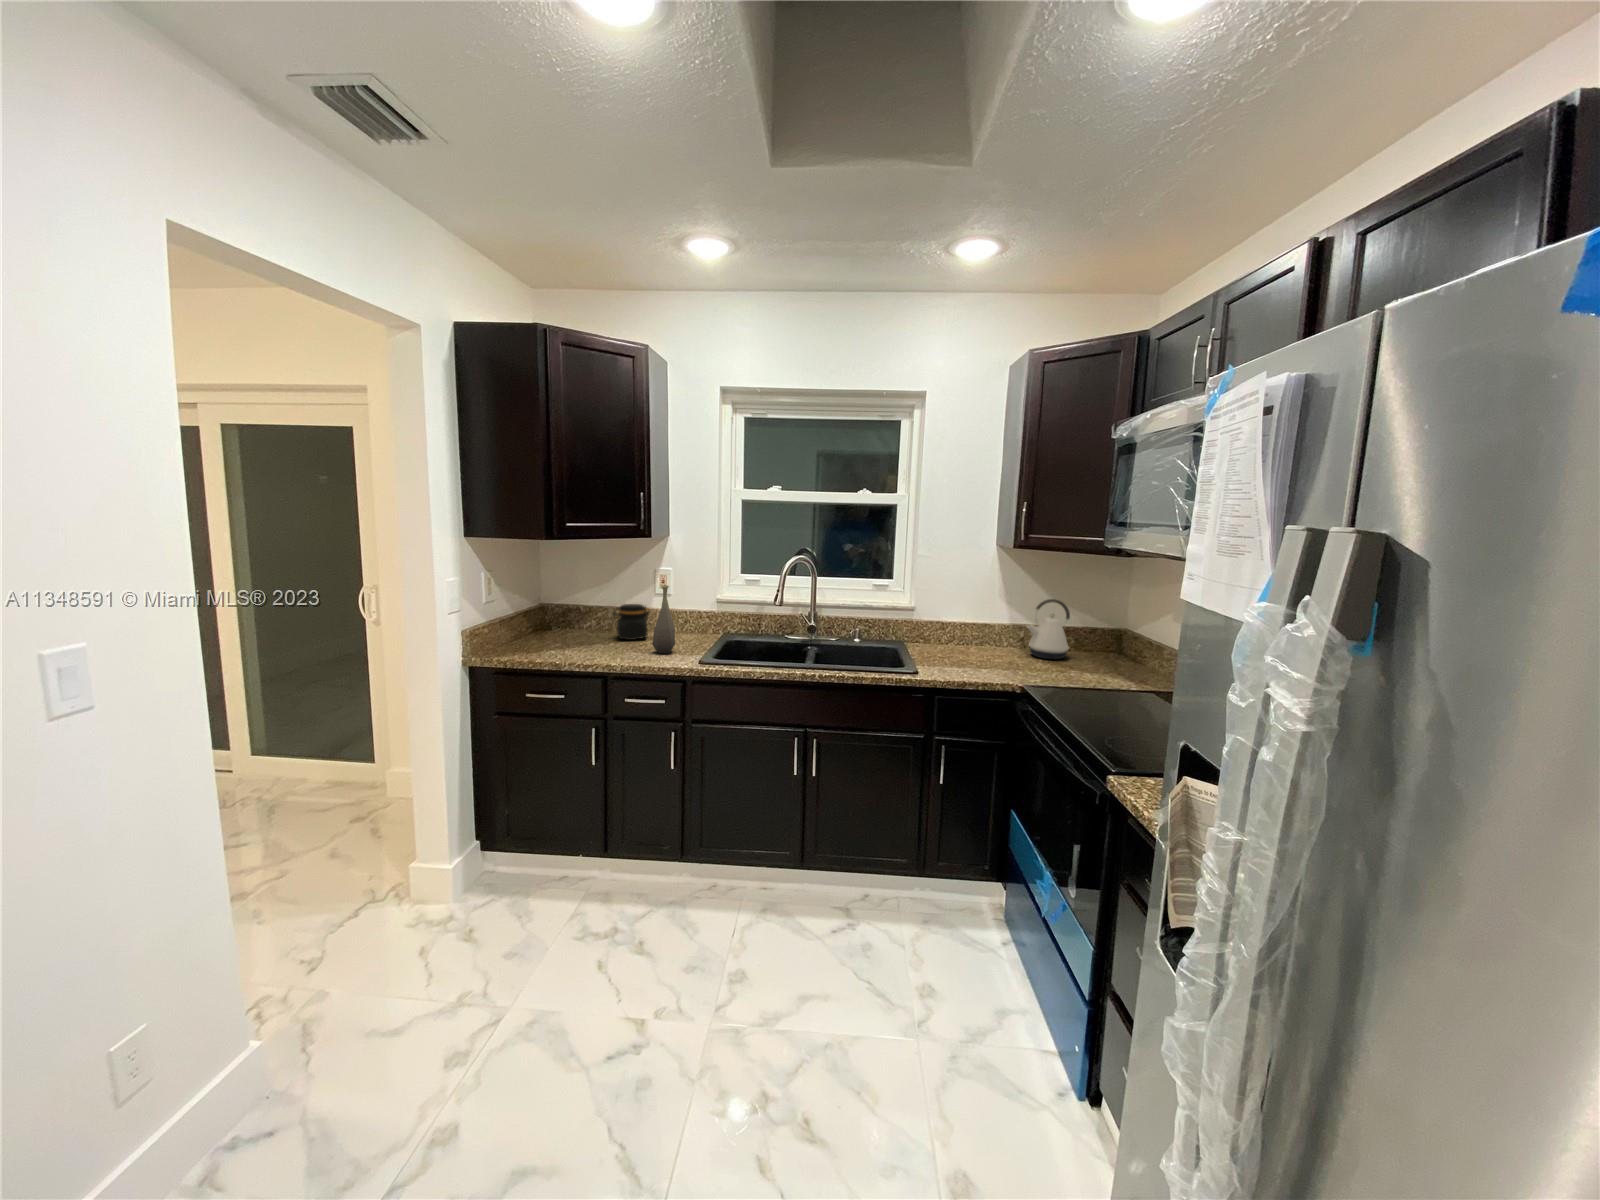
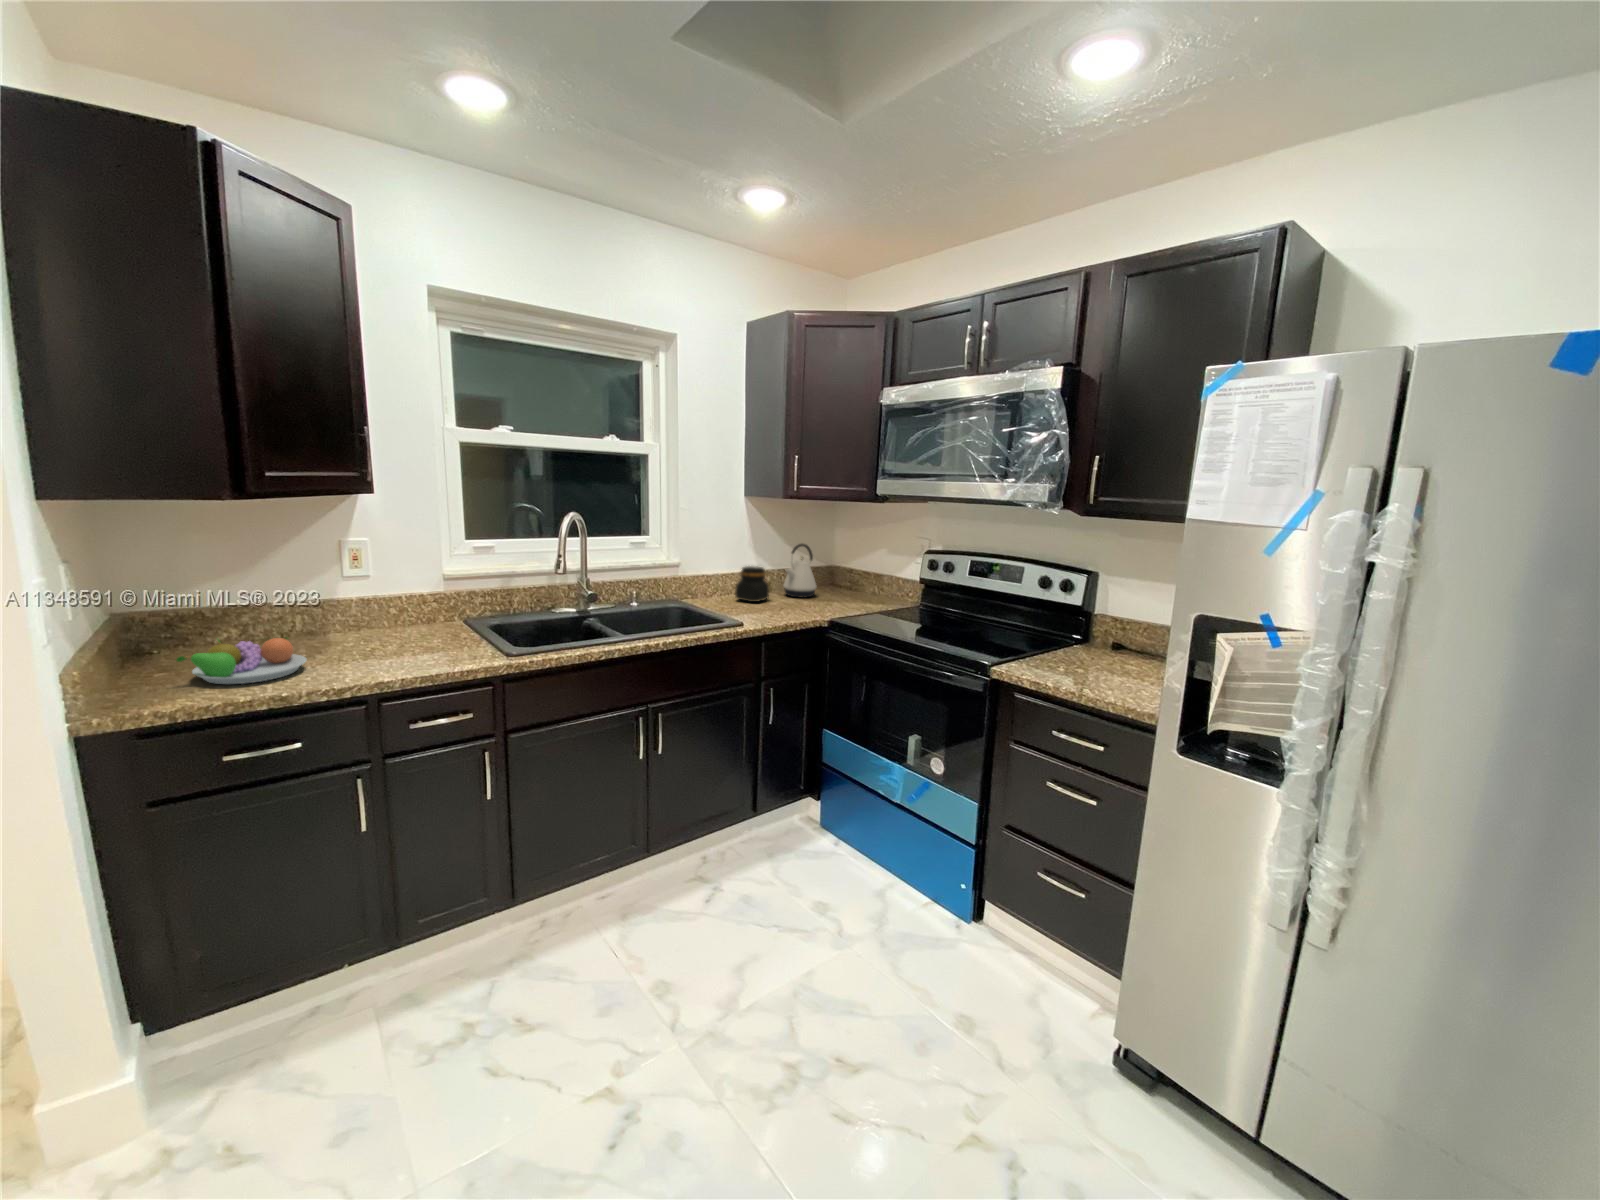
bottle: present [652,585,675,654] -> none [412,559,448,655]
jar: present [613,604,649,640] -> present [735,566,769,602]
fruit bowl: none [531,623,596,652] -> present [177,637,307,684]

